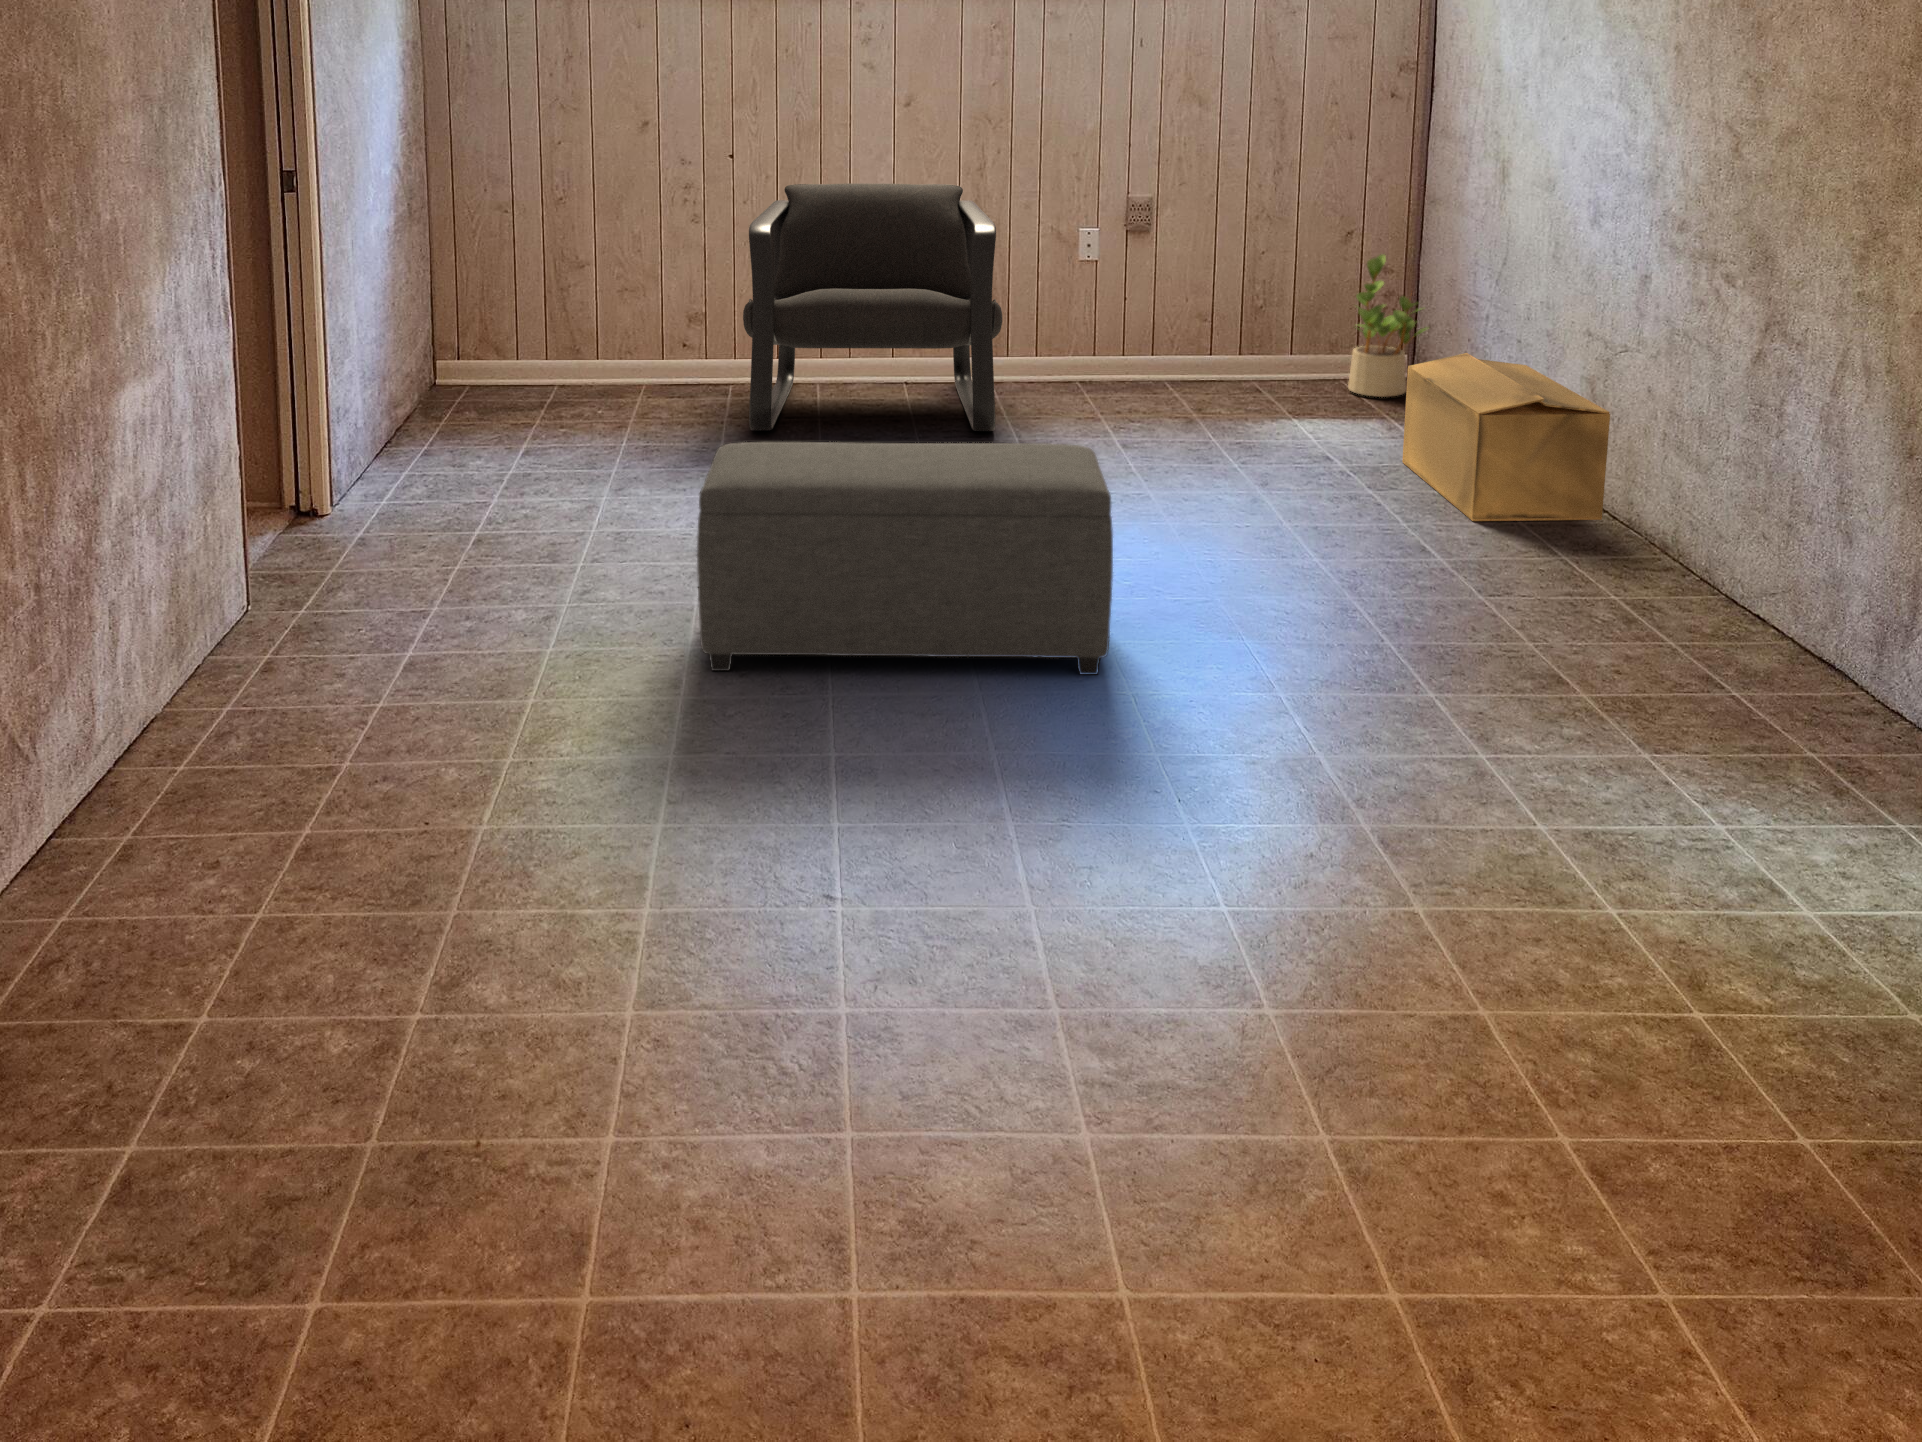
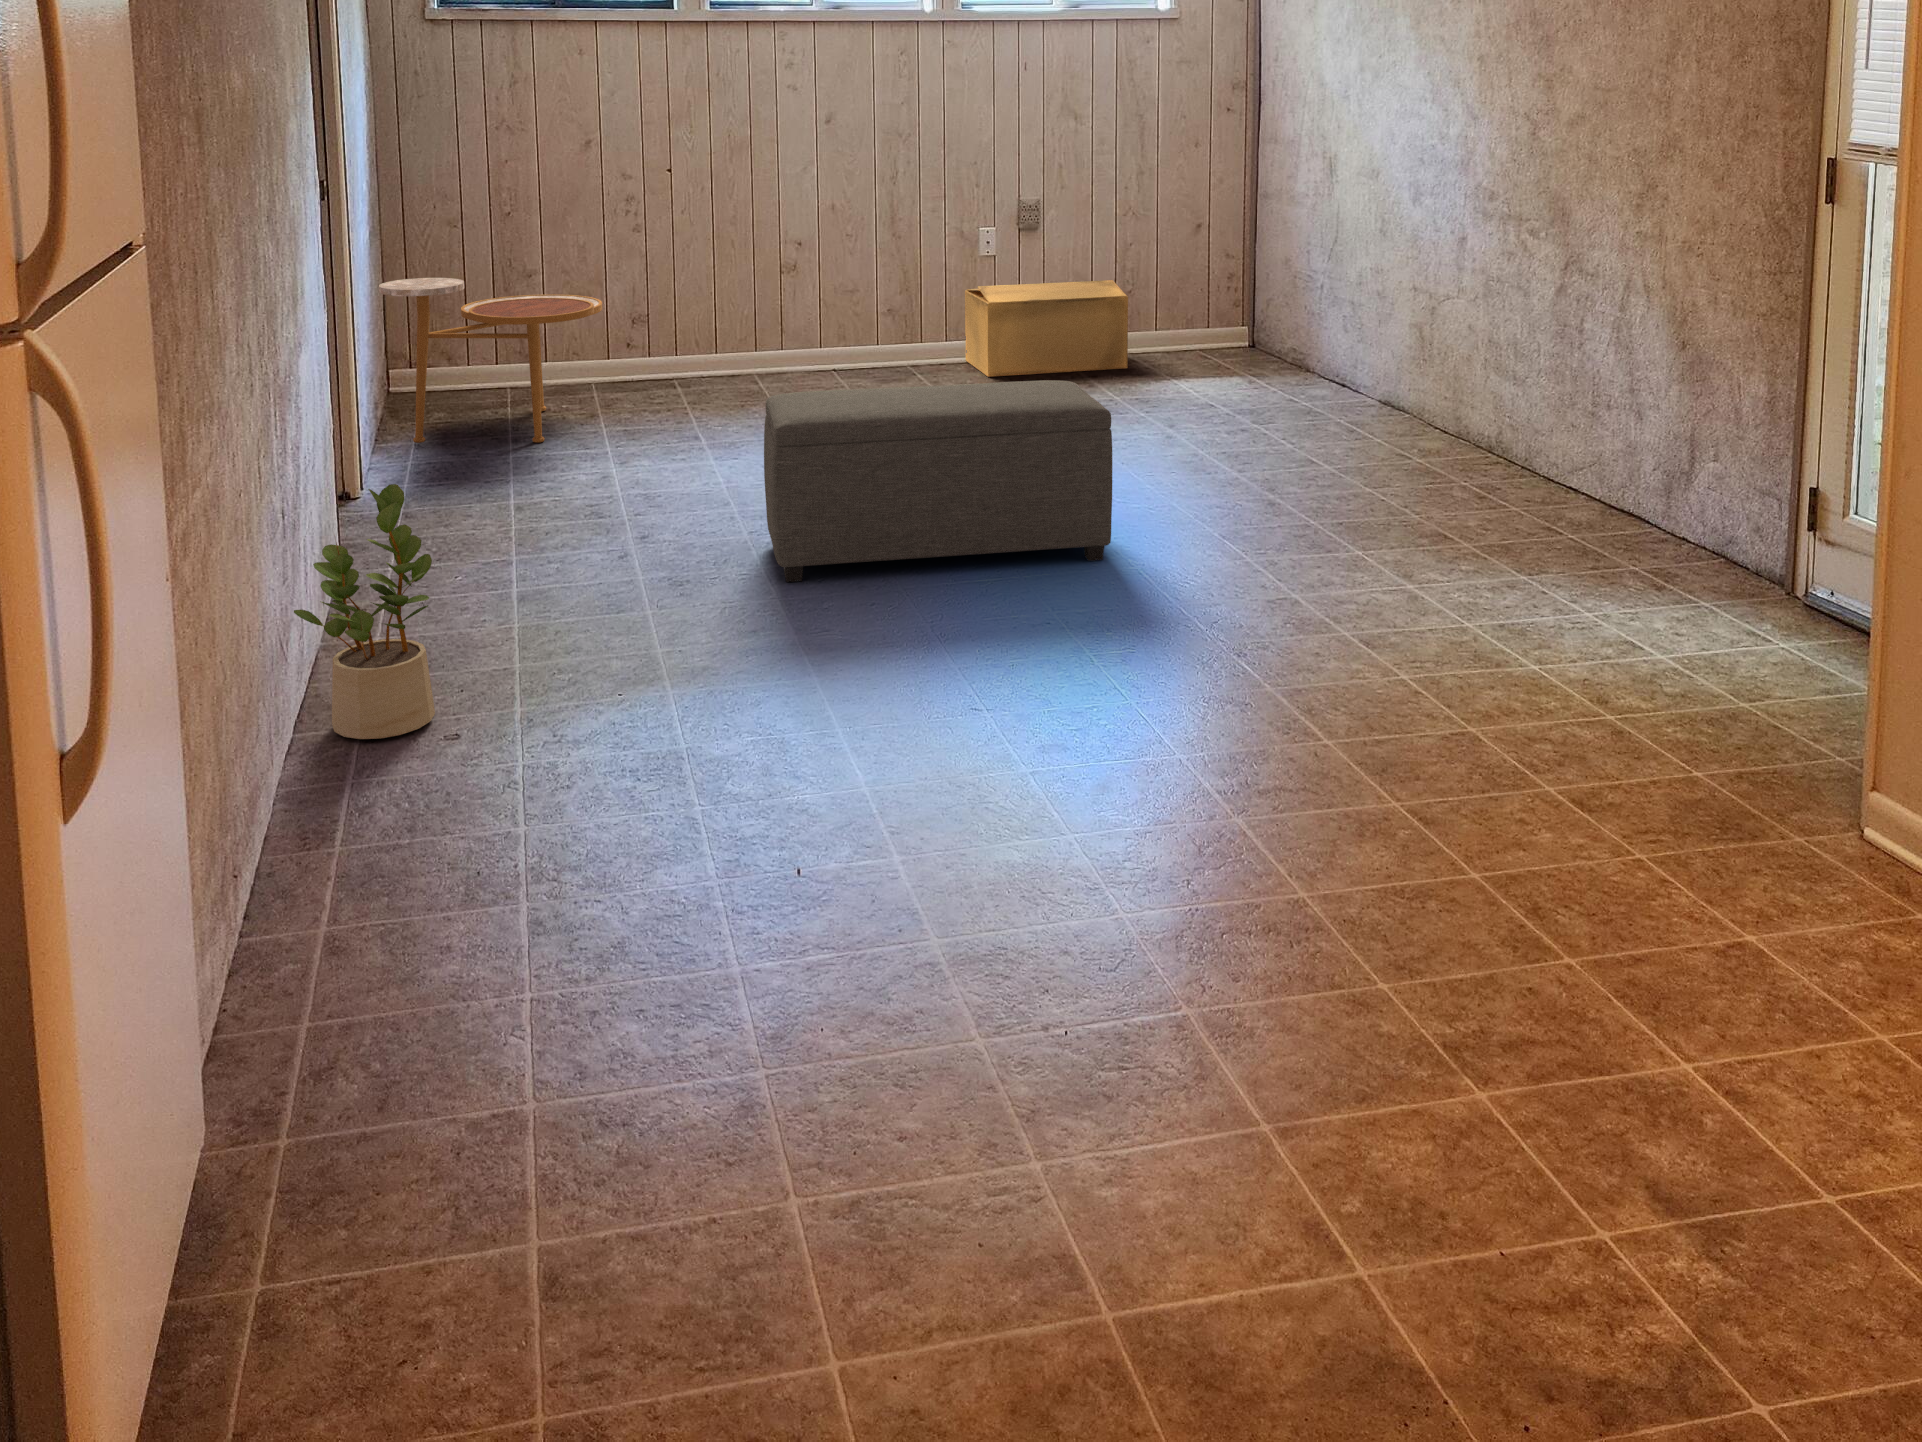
armchair: present [743,184,1002,431] -> none [706,191,933,410]
potted plant: present [1348,254,1427,397] -> present [294,484,435,739]
side table: none [387,272,634,459] -> present [379,278,602,443]
cardboard box: present [1402,353,1610,521] -> present [965,280,1128,377]

